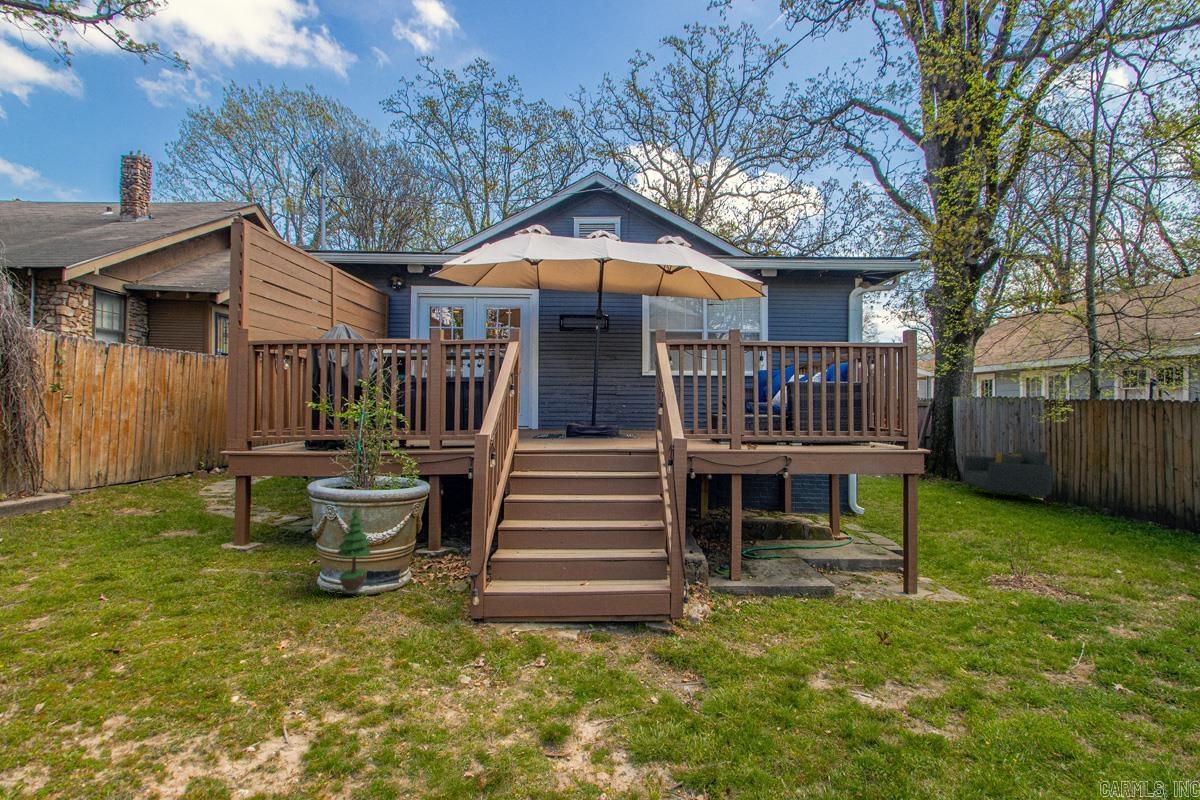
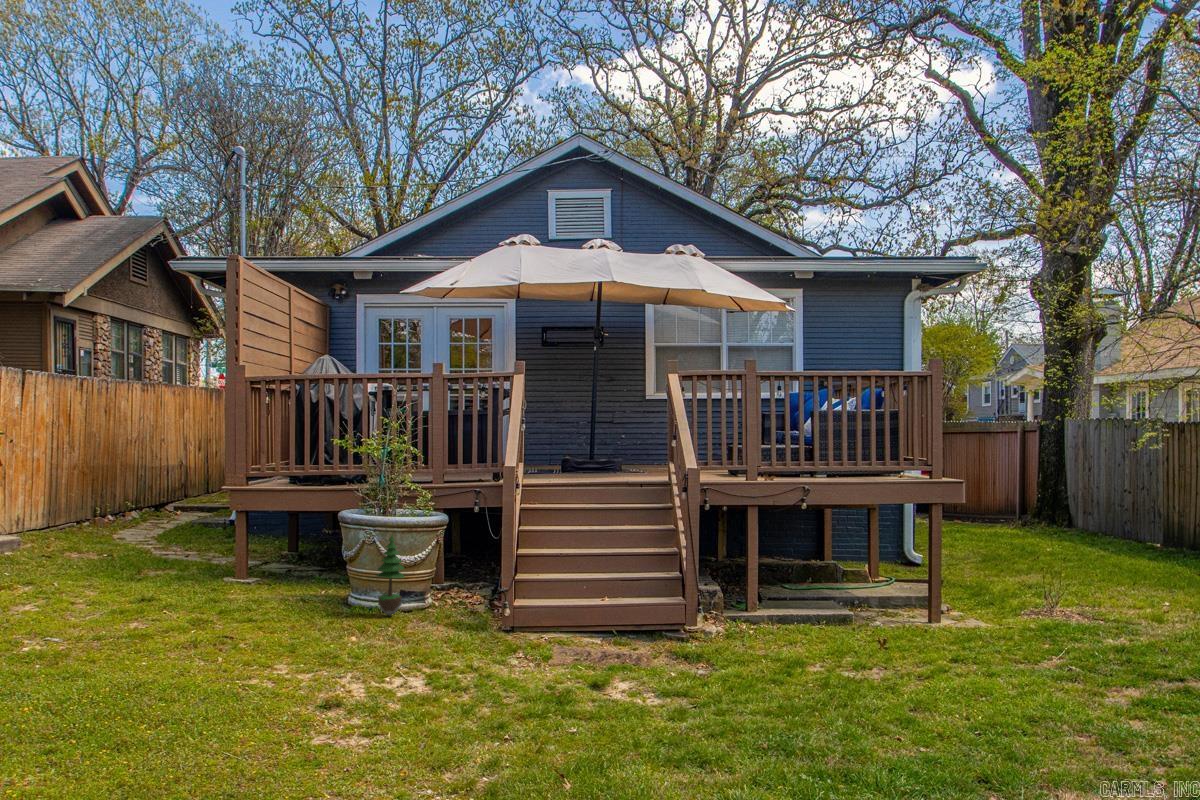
armchair: present [963,447,1053,504] -> none [1069,485,1167,555]

